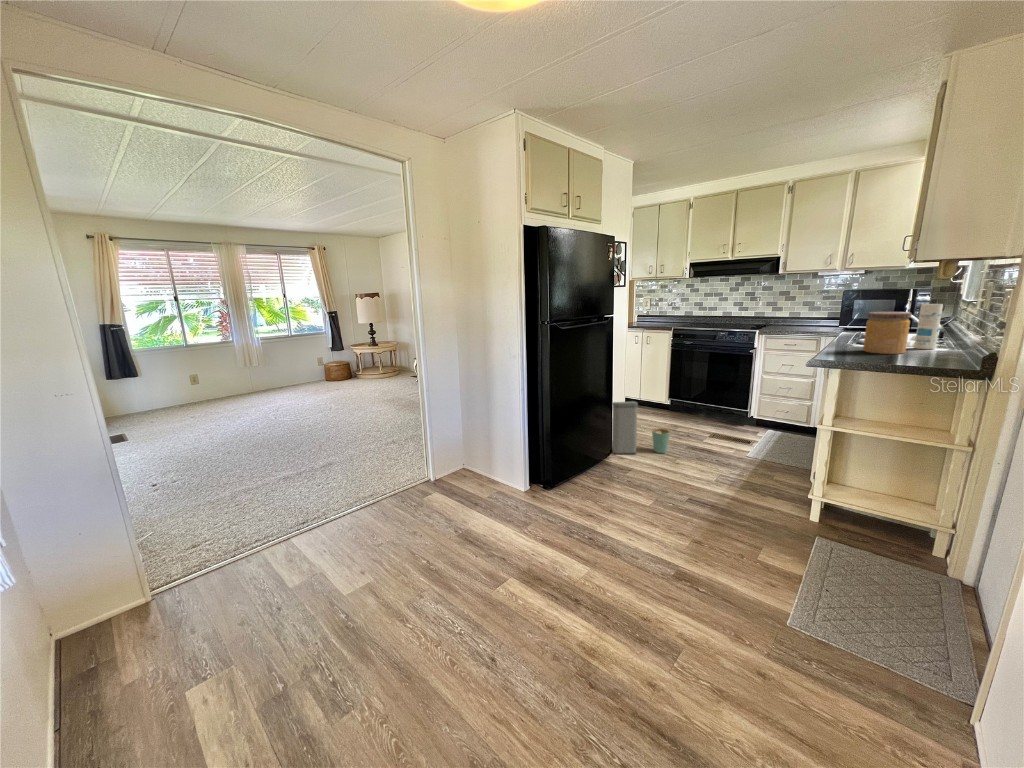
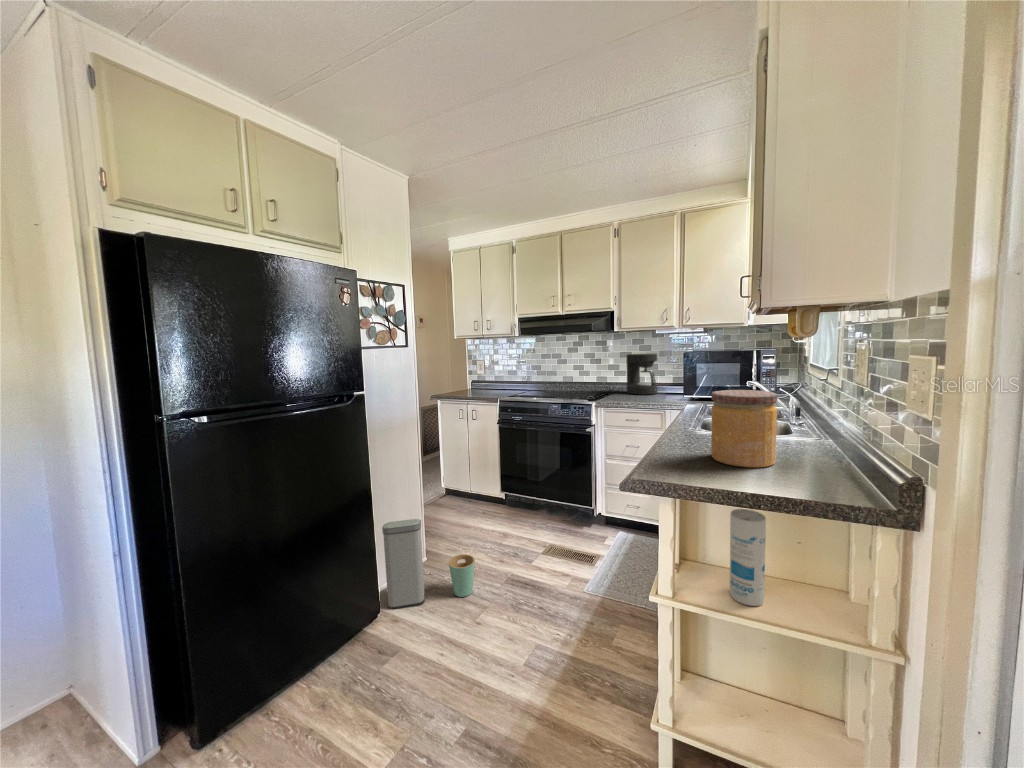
coffee maker: none [784,292,817,327] -> present [627,354,658,395]
canister: present [914,304,943,349] -> present [730,509,766,606]

